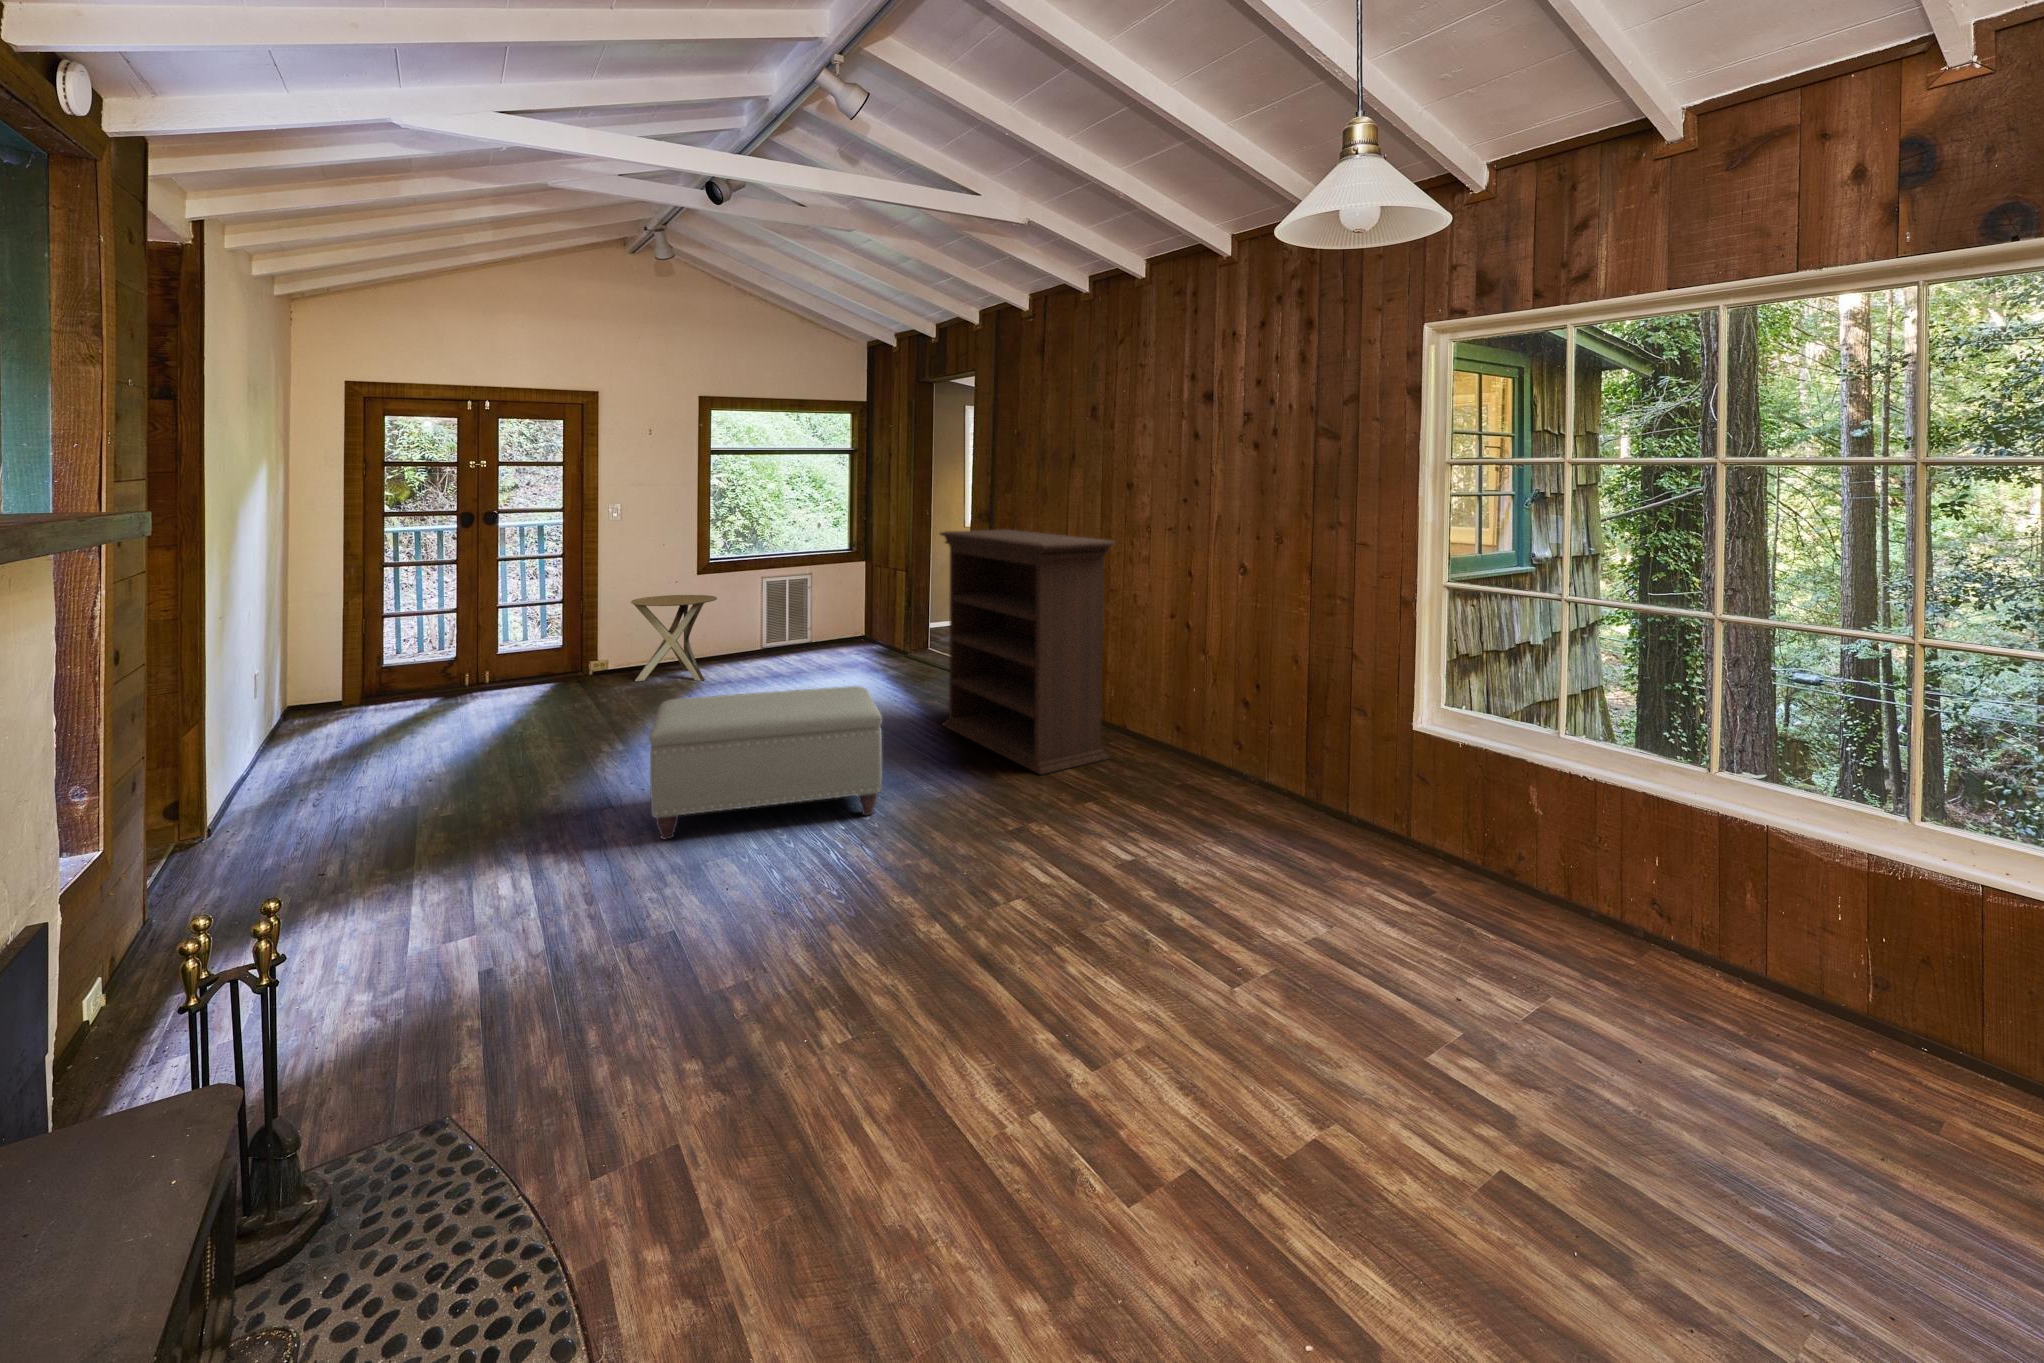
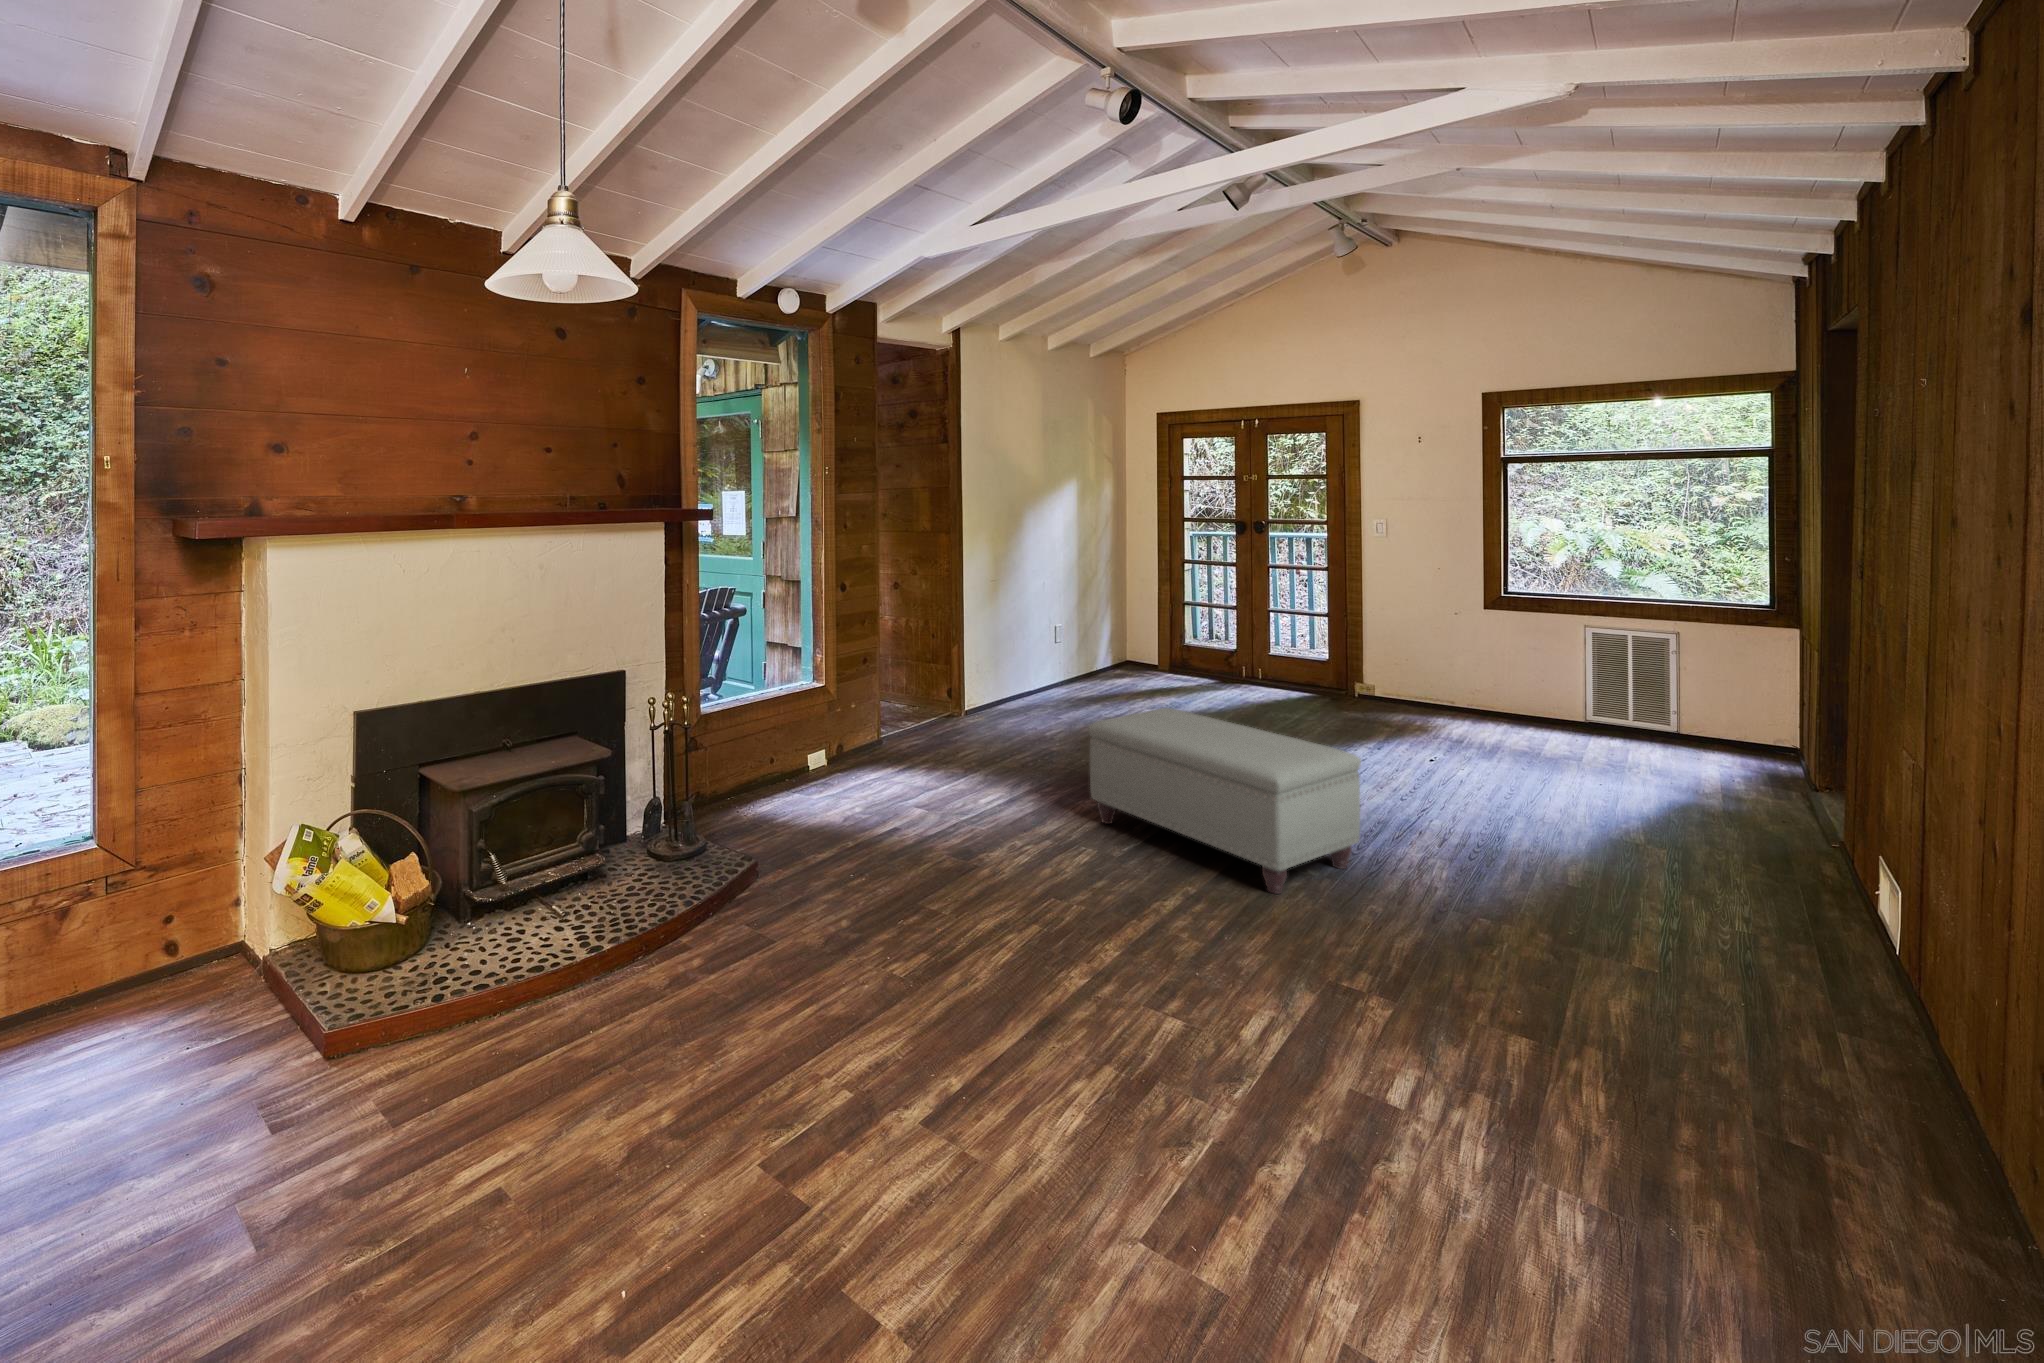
bookshelf: present [940,529,1117,774] -> none [1595,573,1840,1051]
side table: present [631,595,717,681] -> none [1376,621,1489,727]

